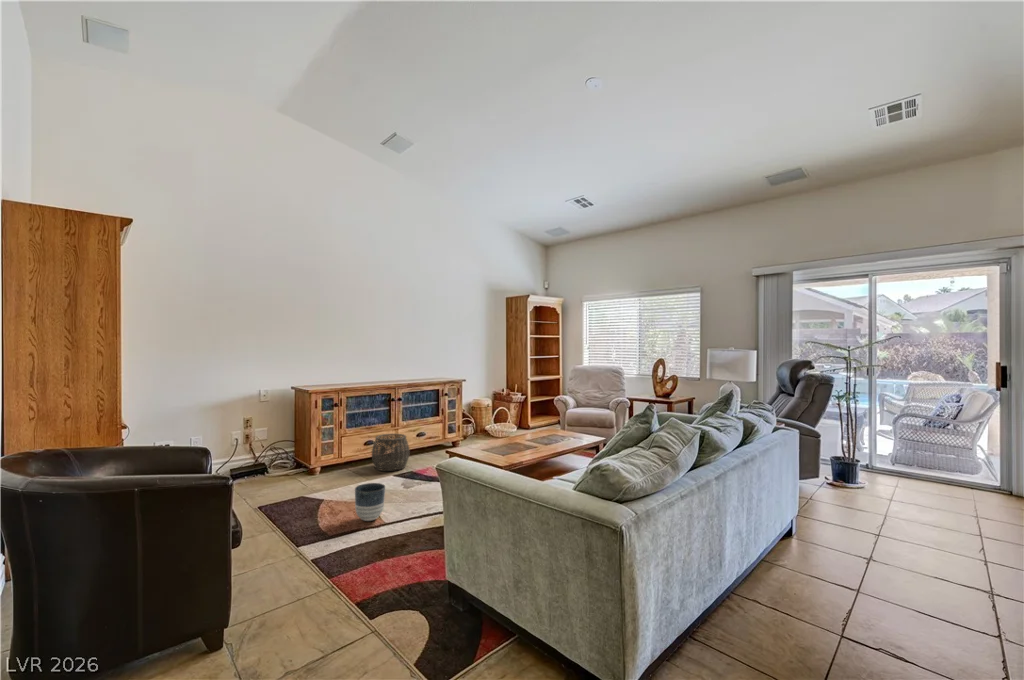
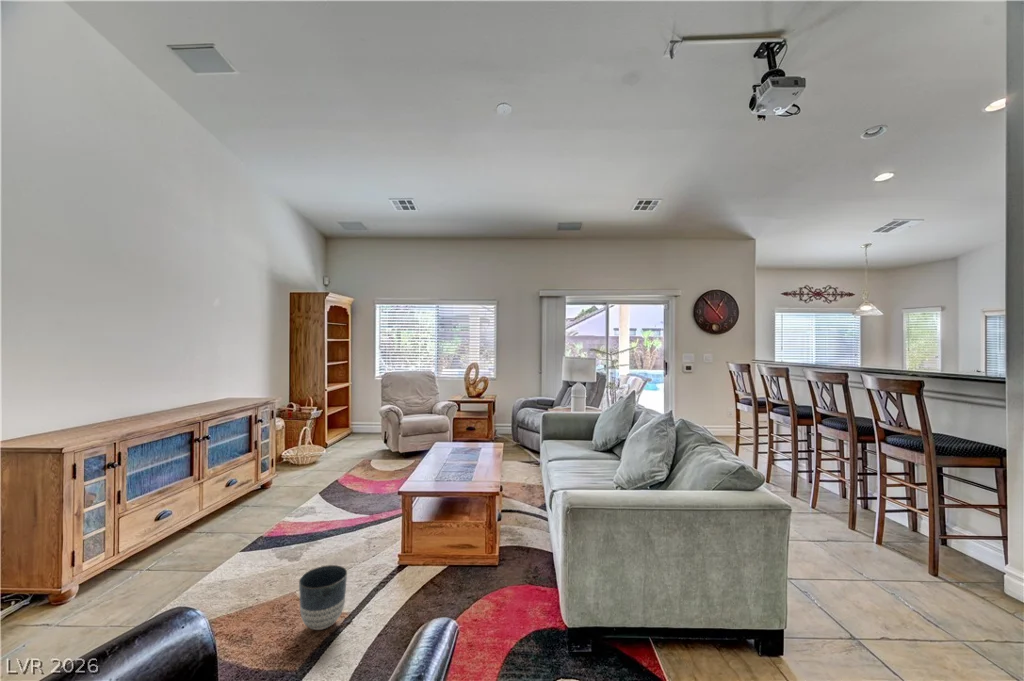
woven basket: present [372,434,409,471] -> none [178,489,248,555]

